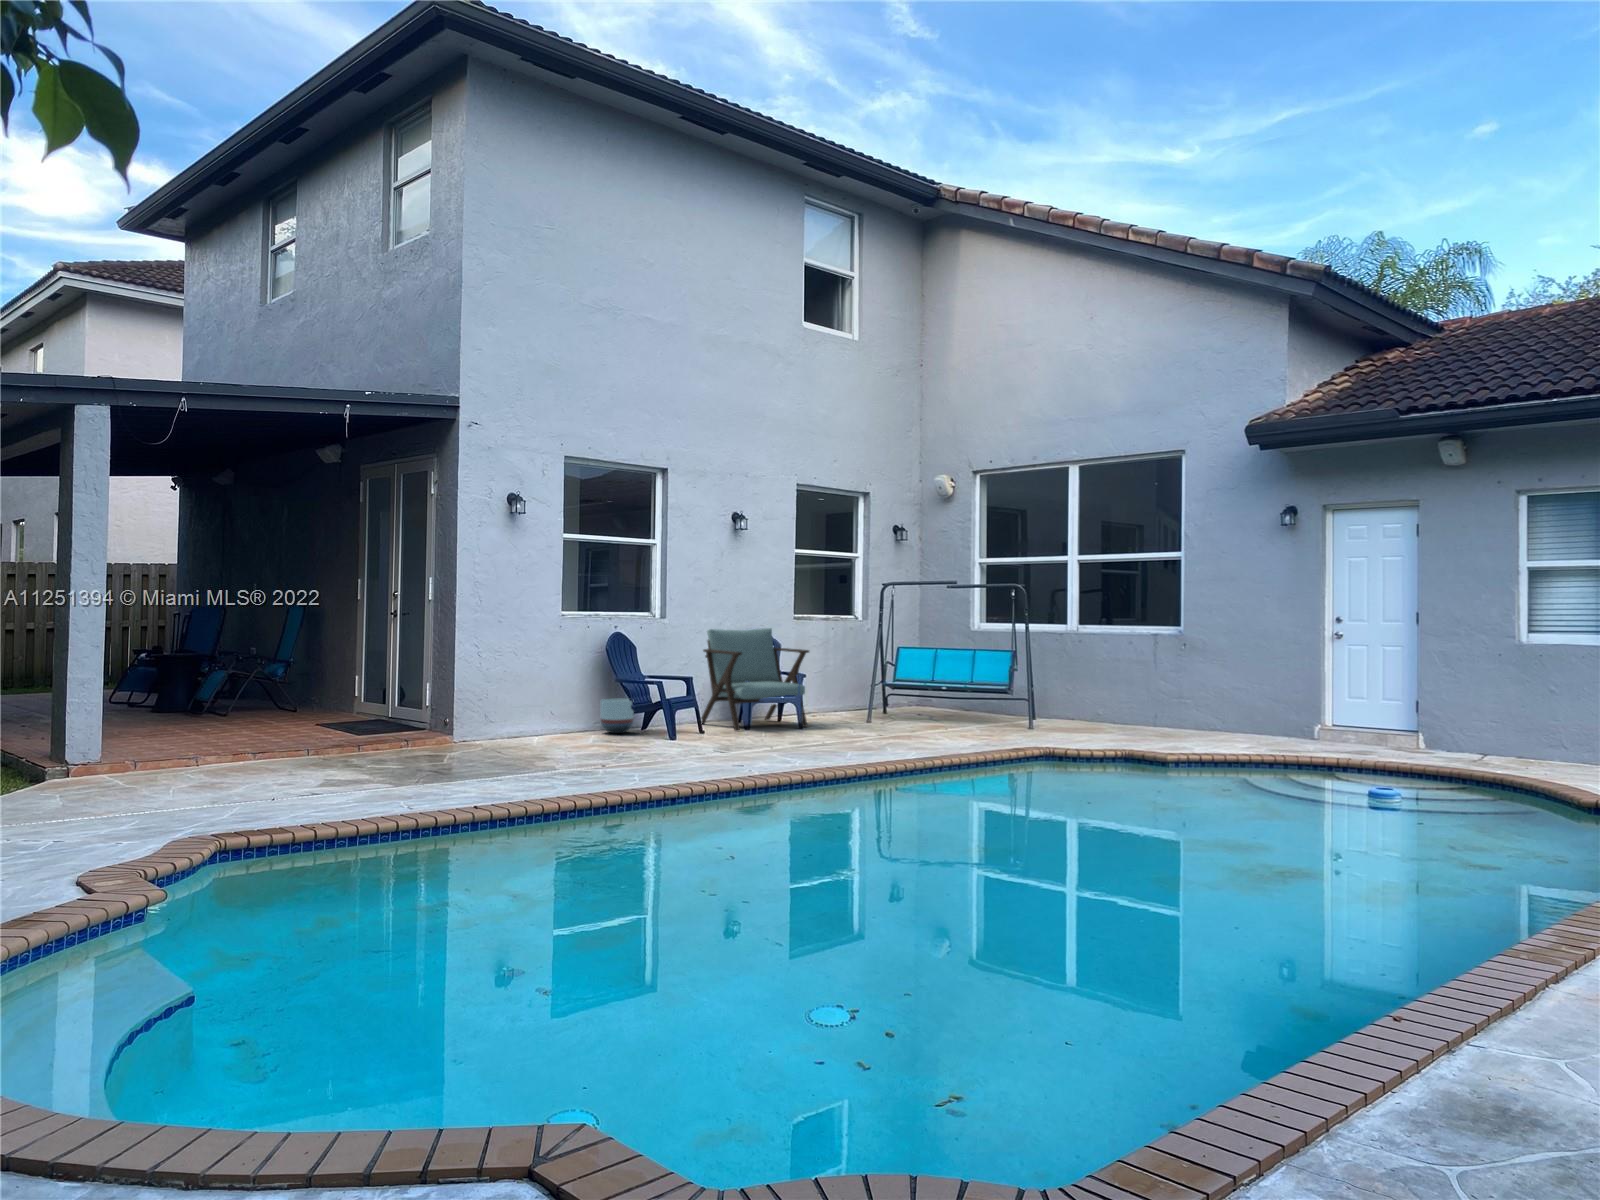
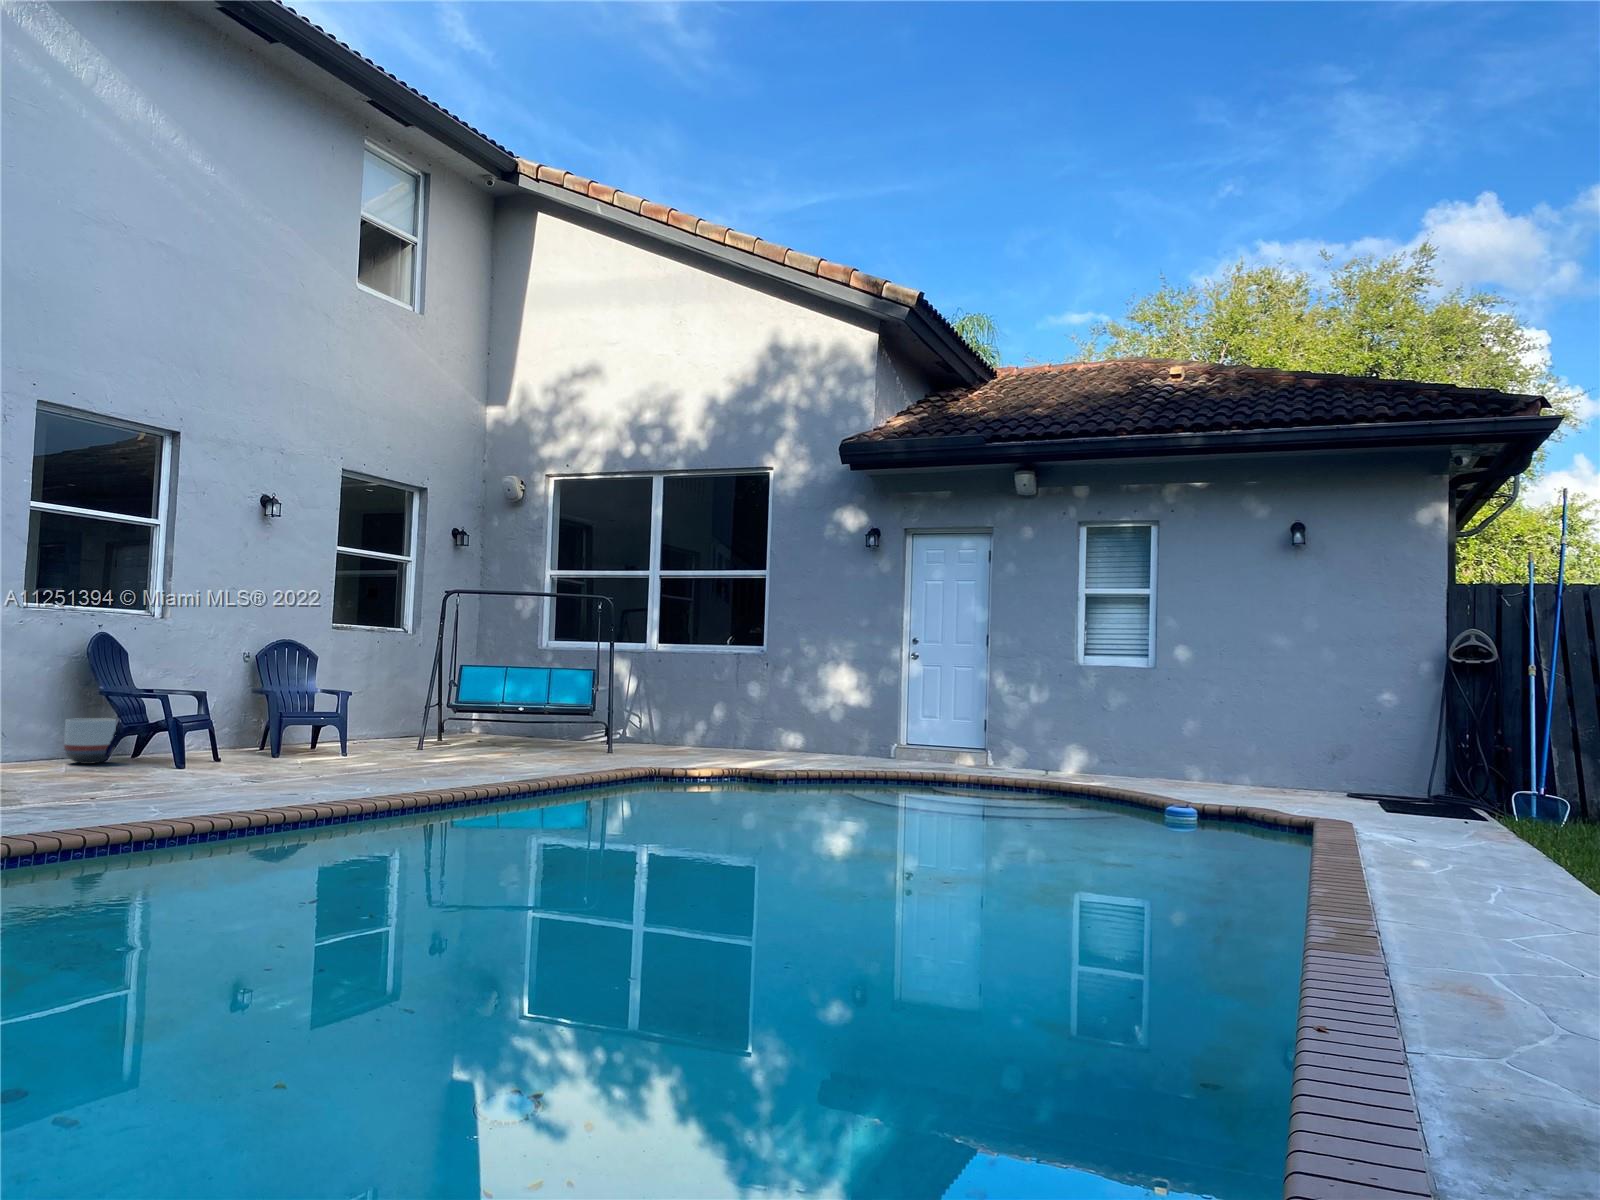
lounge chair: present [701,628,809,731] -> none [206,633,360,760]

